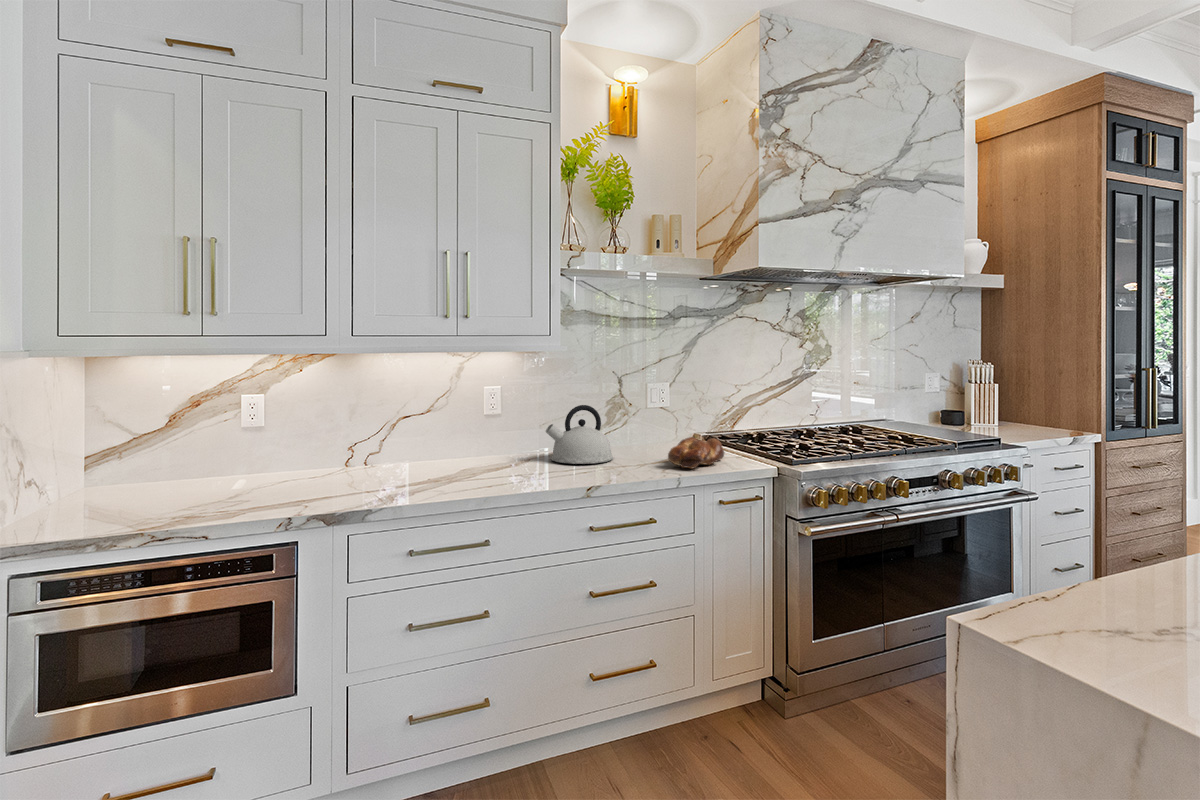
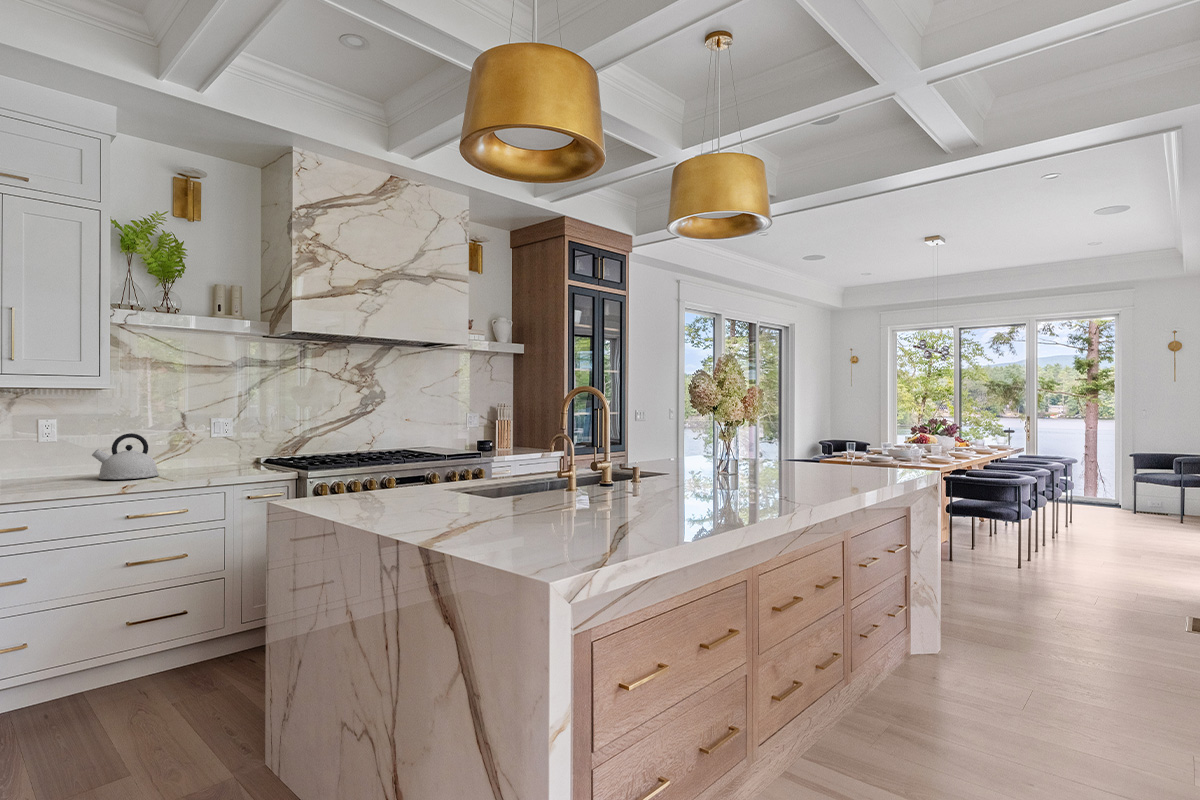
bread loaf: present [668,437,724,468] -> none [199,456,255,478]

